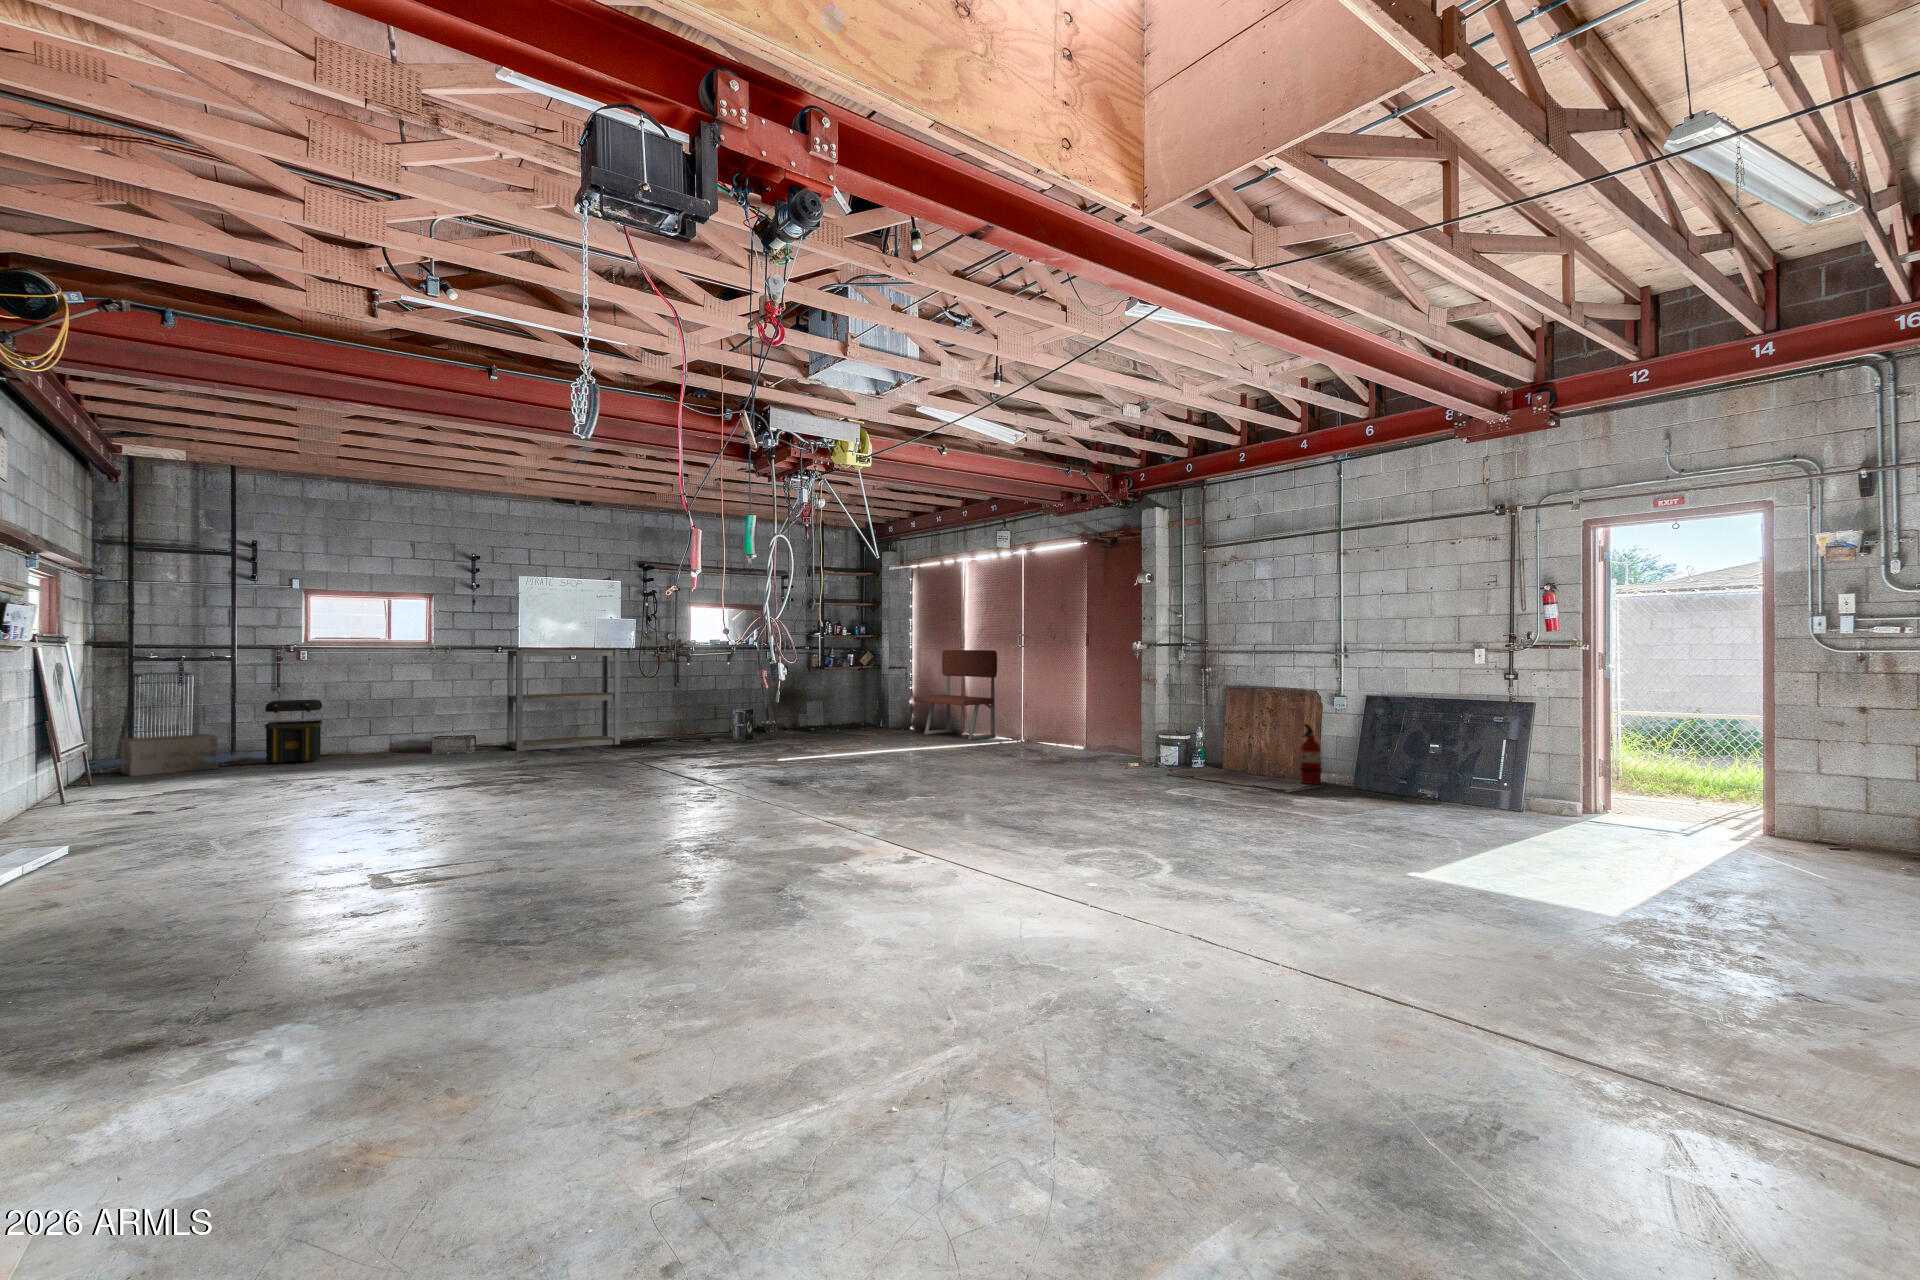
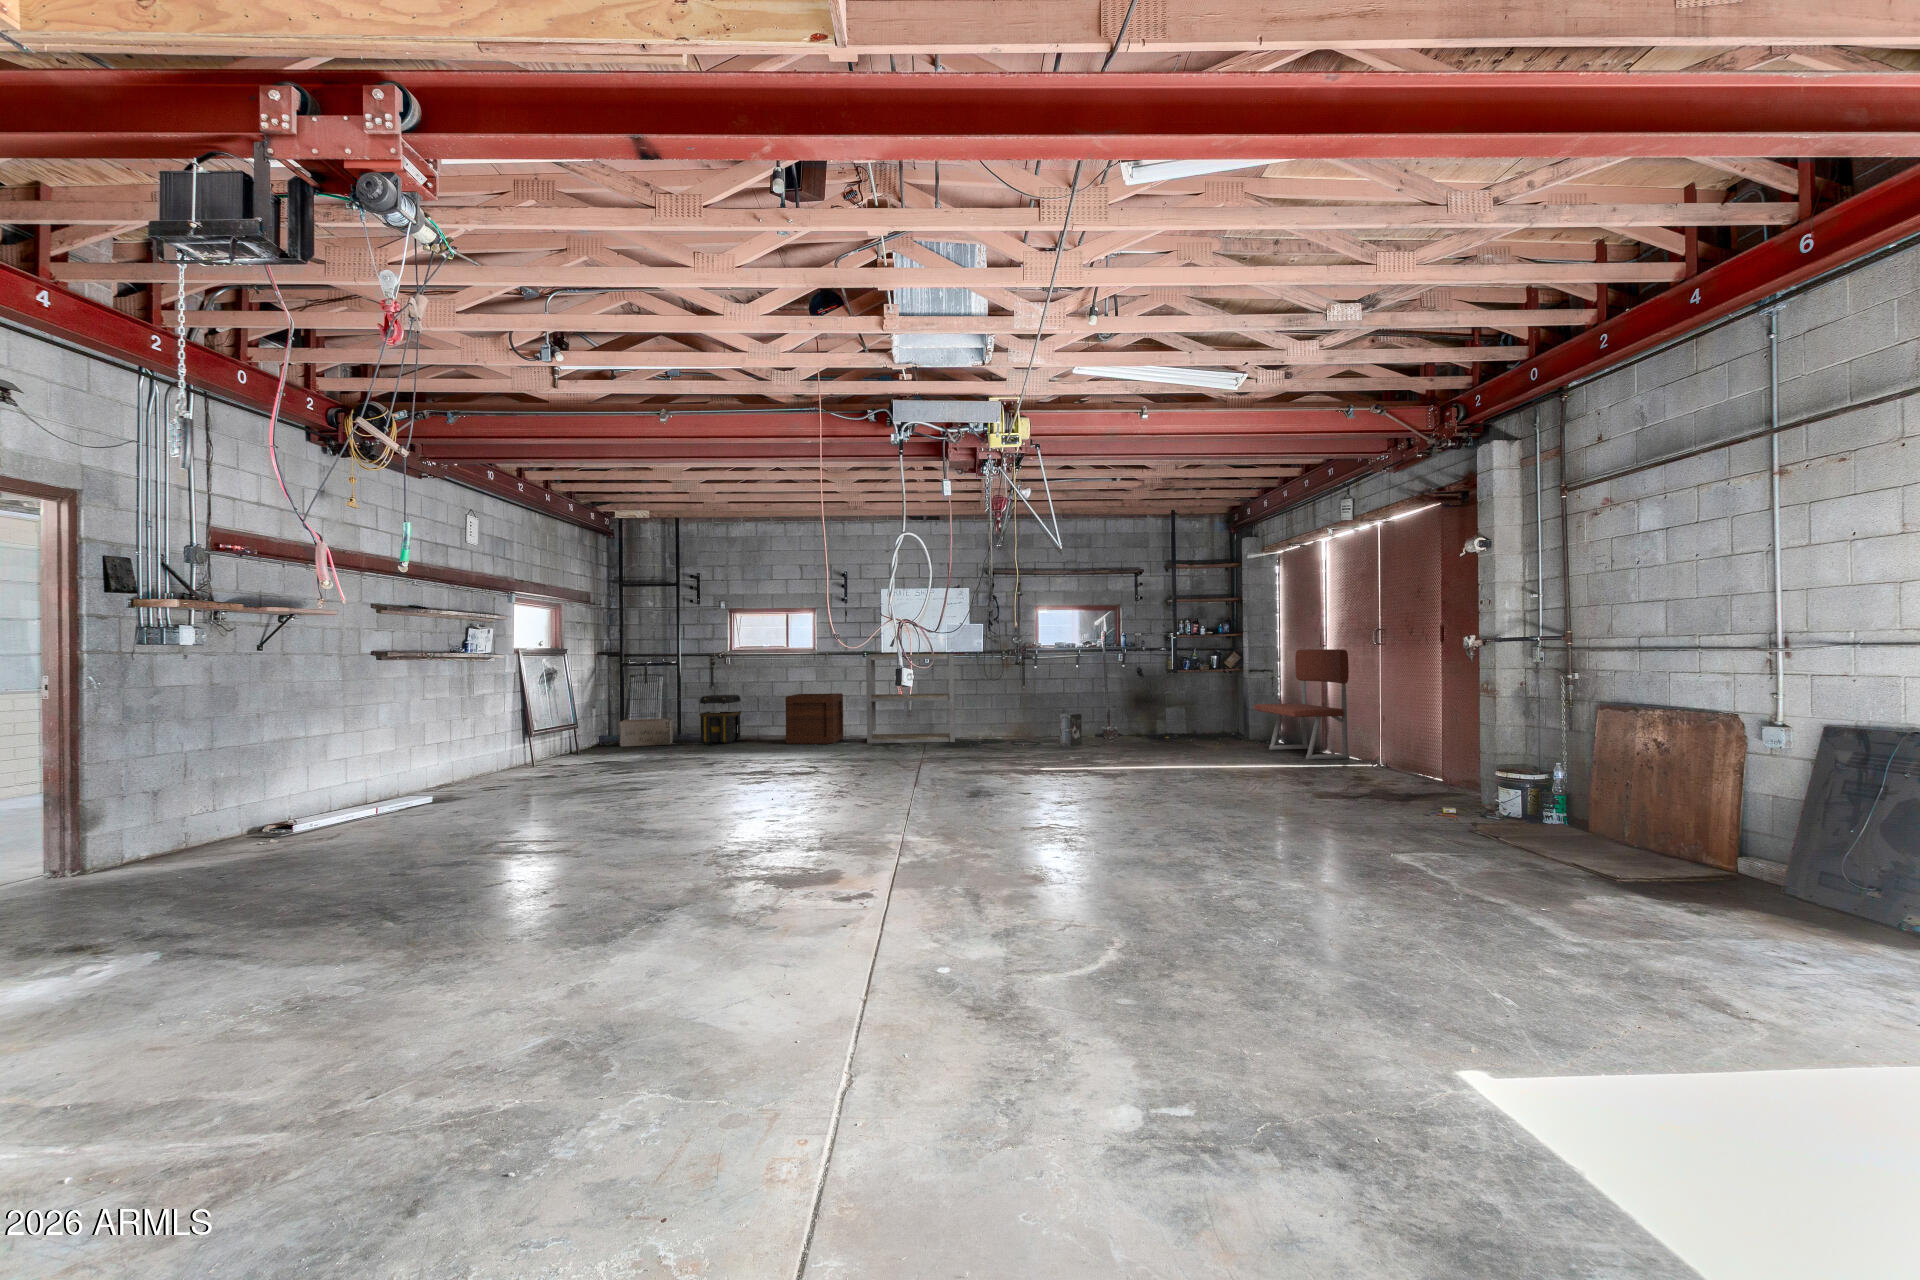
wooden crate: none [407,695,476,758] -> present [785,693,843,744]
fire extinguisher: present [1300,724,1322,784] -> none [1679,769,1735,876]

